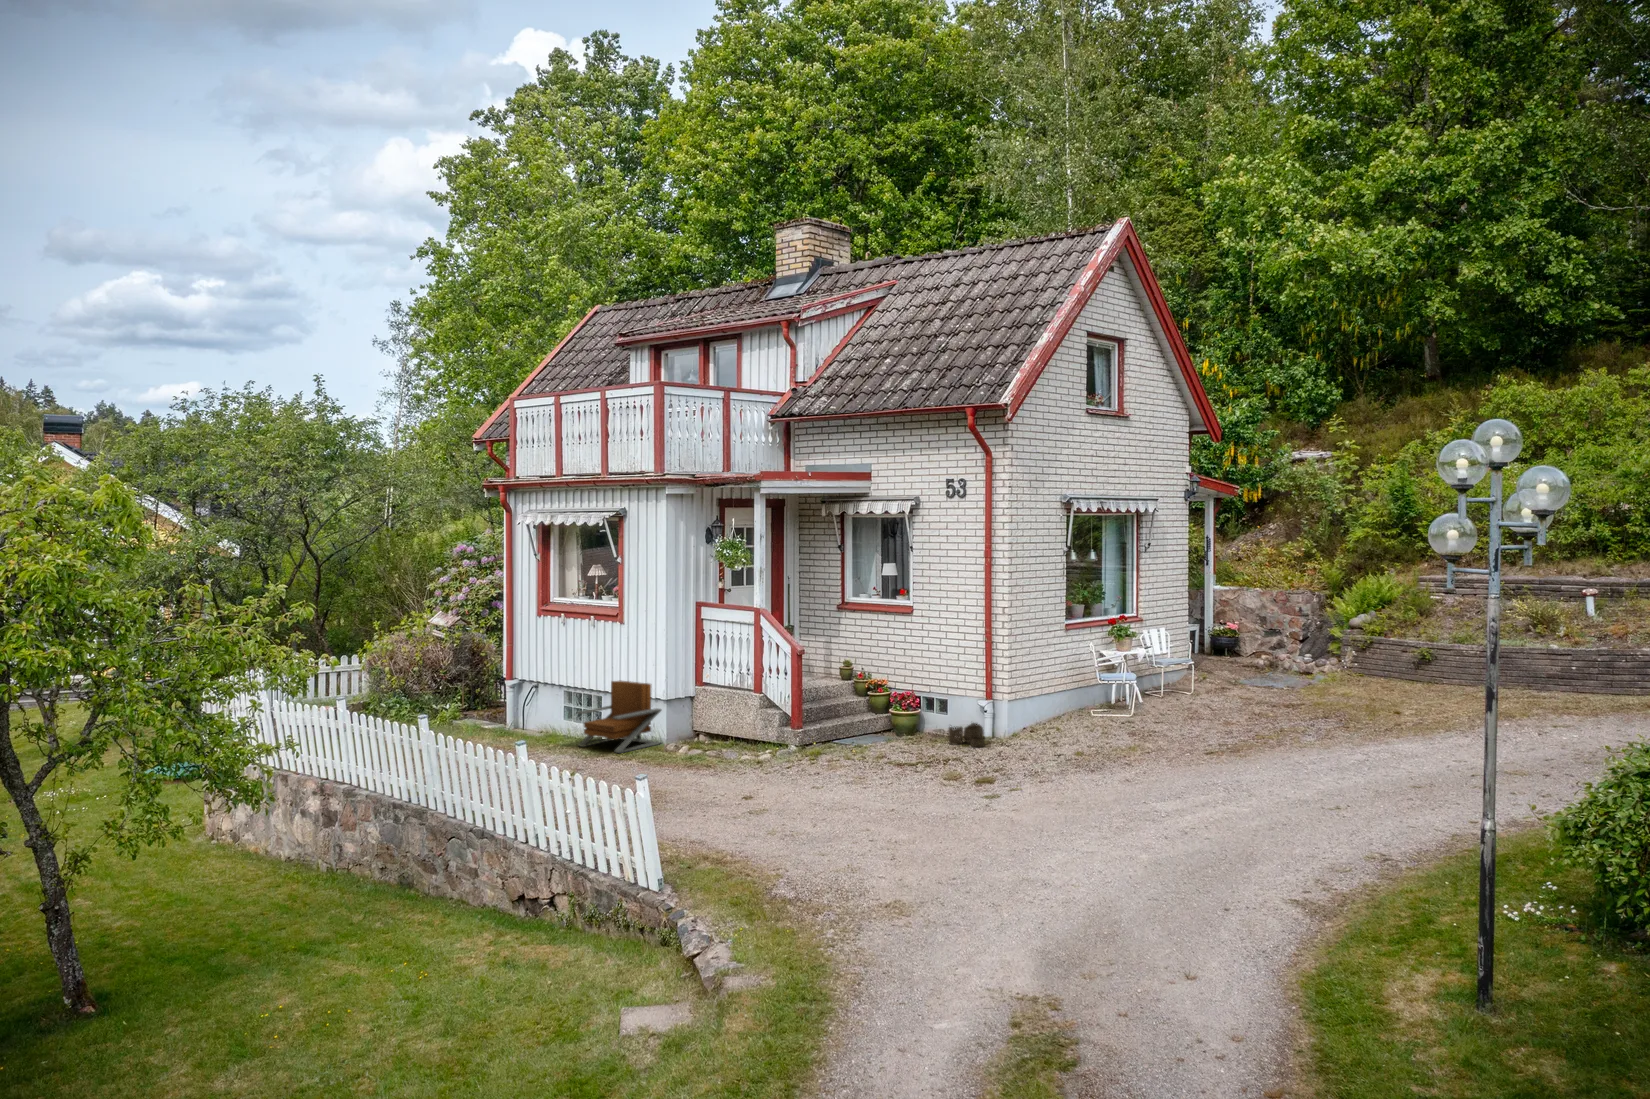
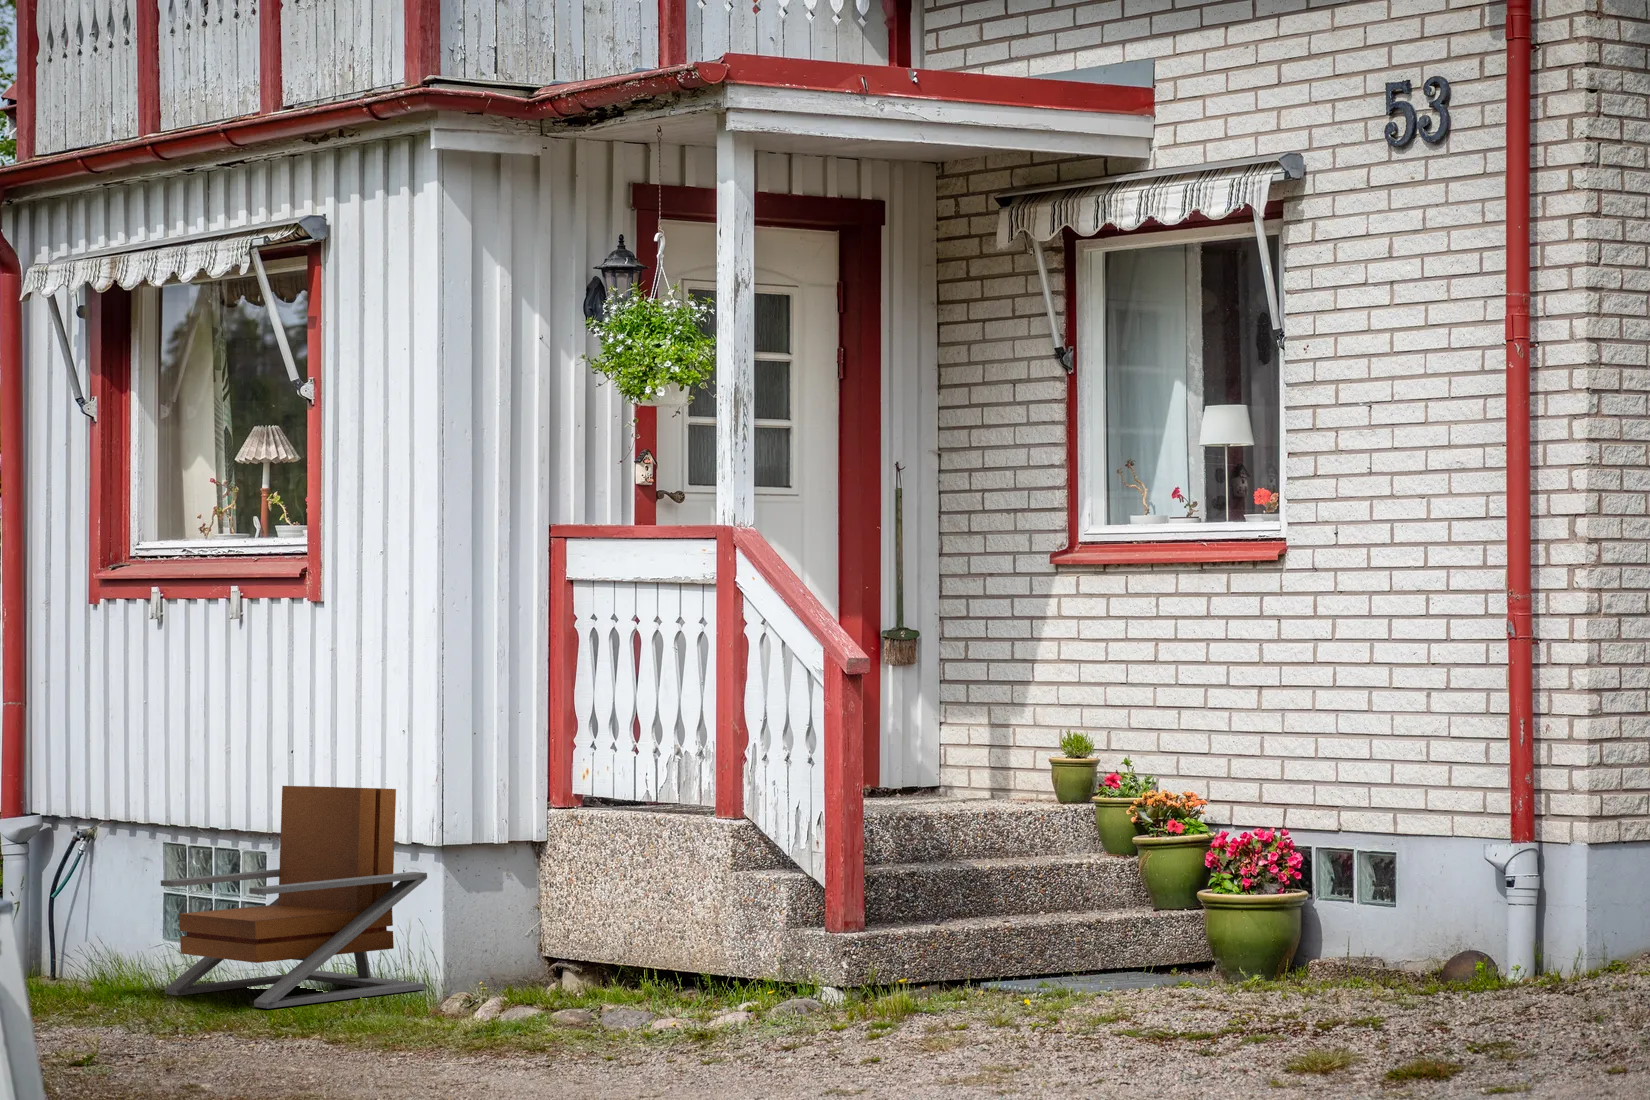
woven basket: present [949,723,985,747] -> none [1372,922,1509,1002]

